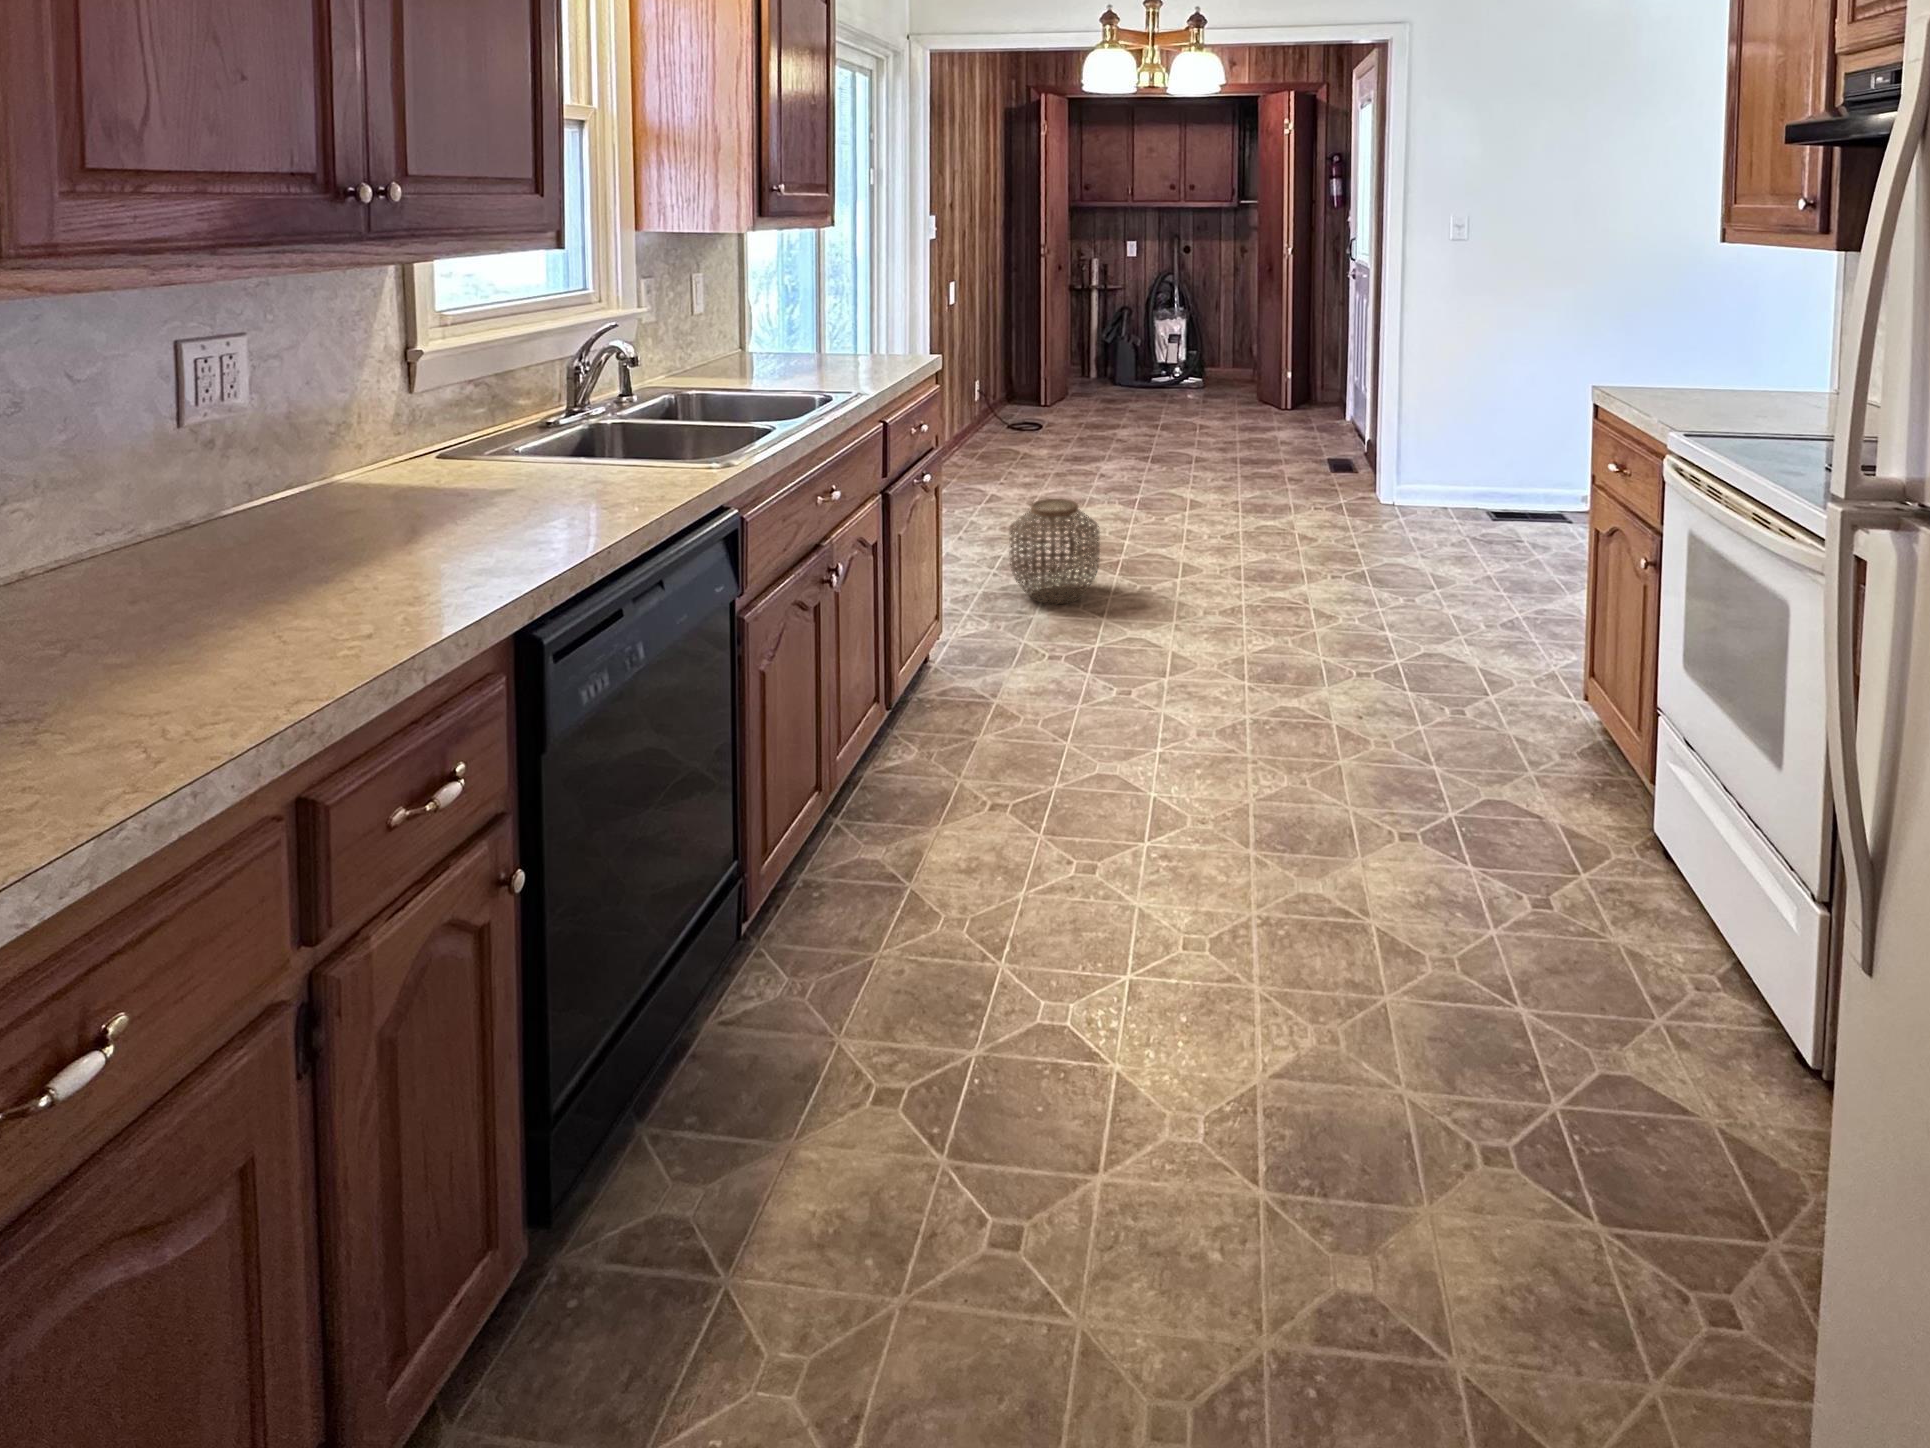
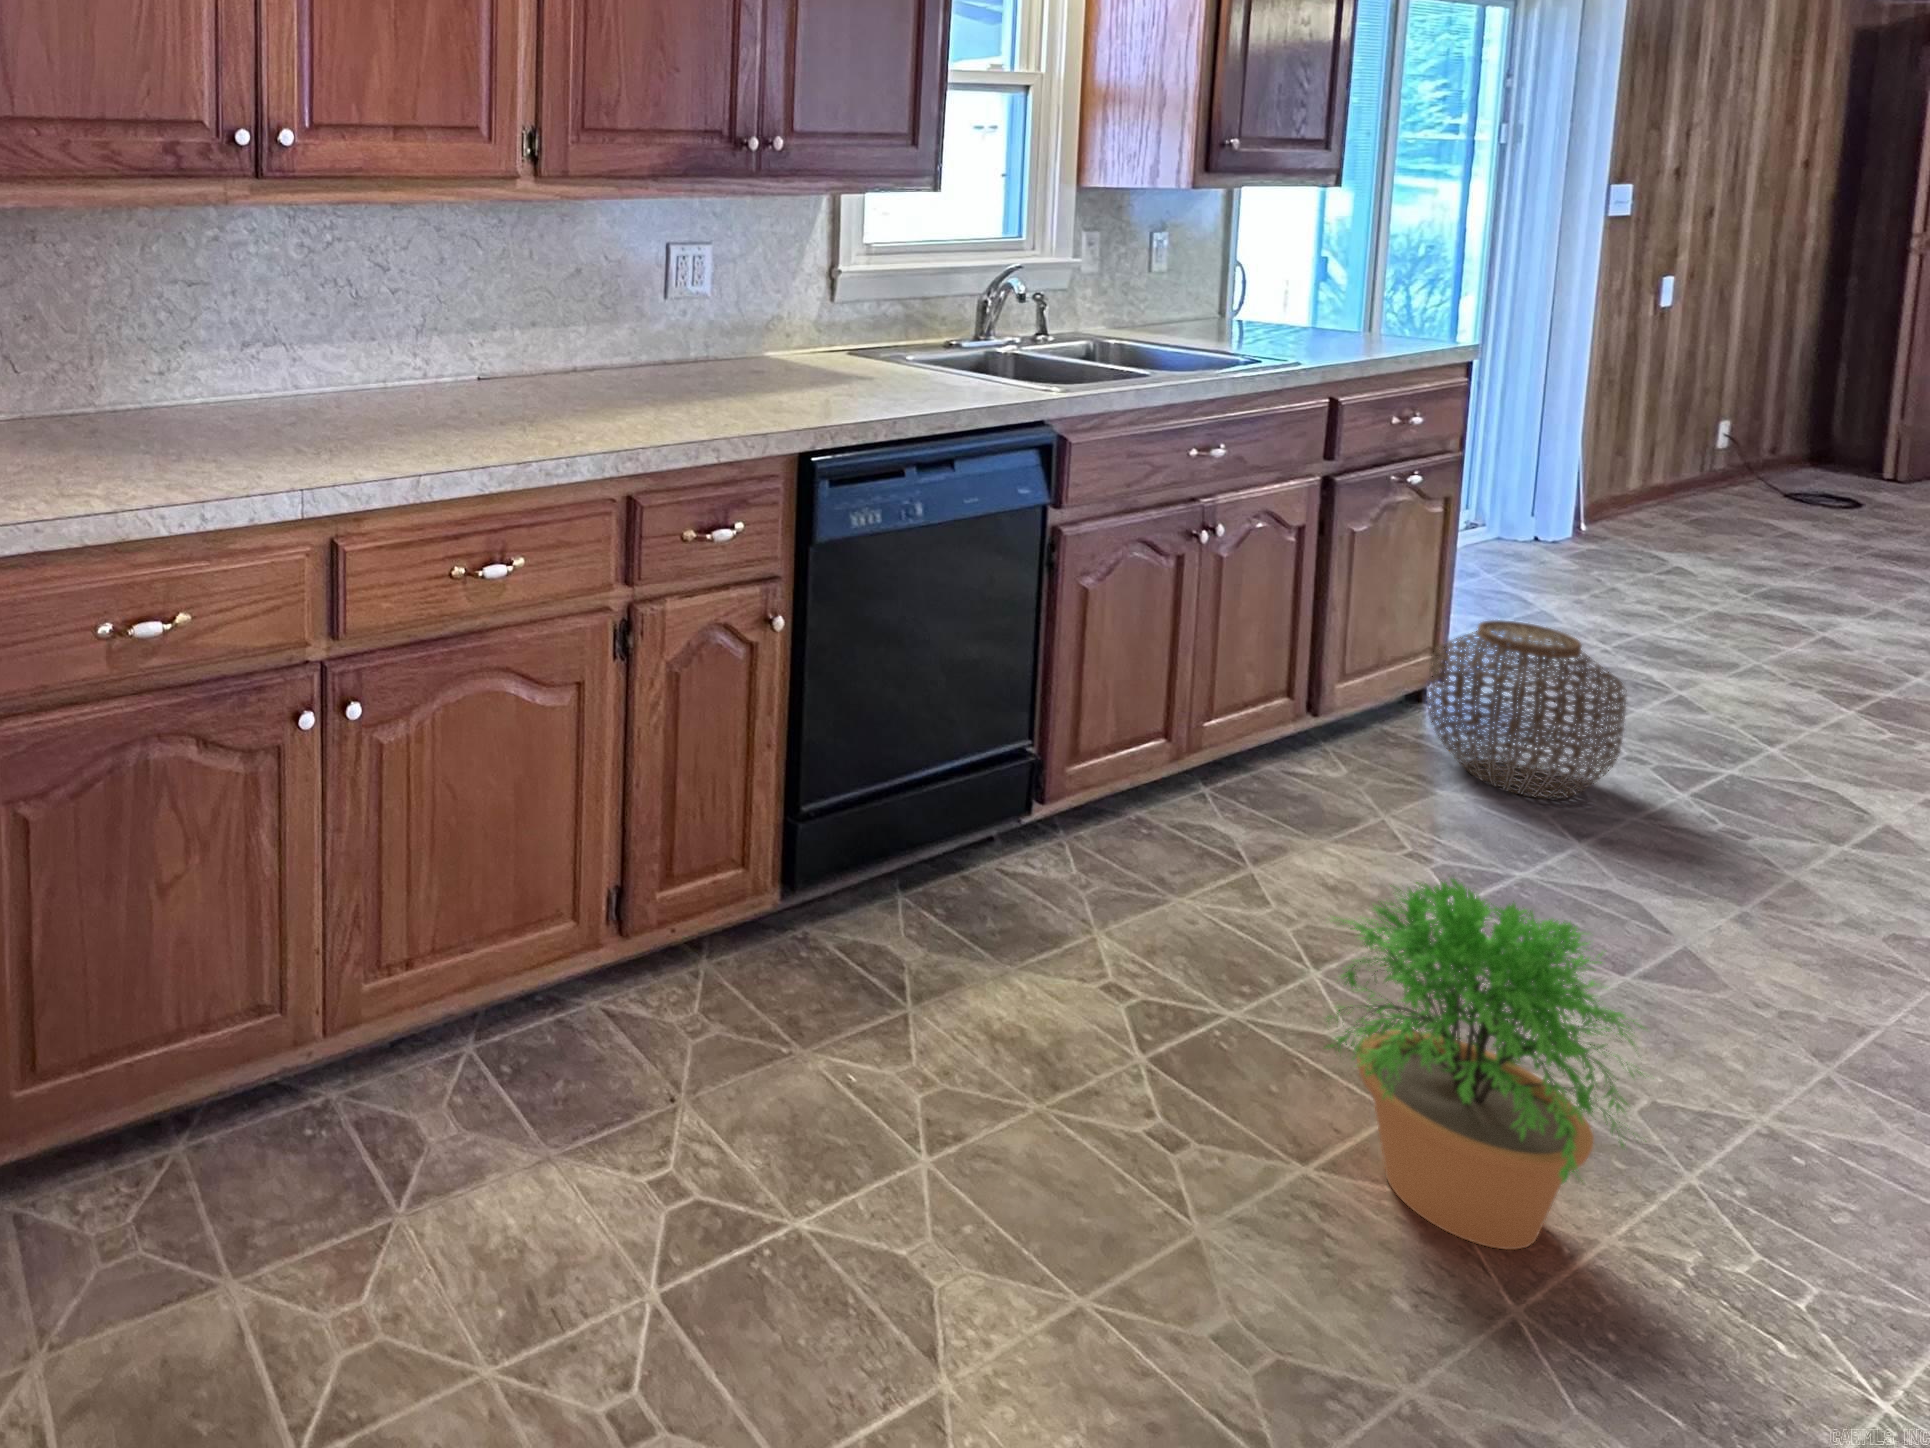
potted plant: none [1123,636,1282,834] -> present [1326,878,1643,1249]

